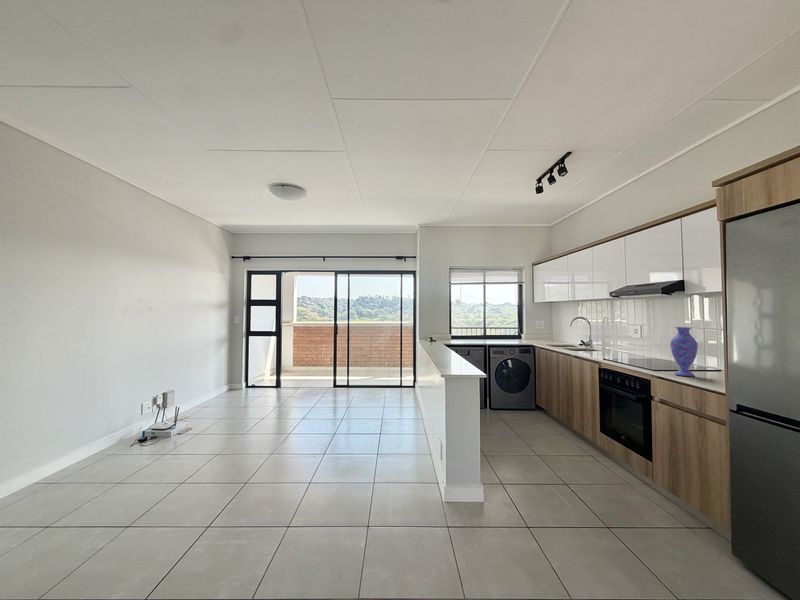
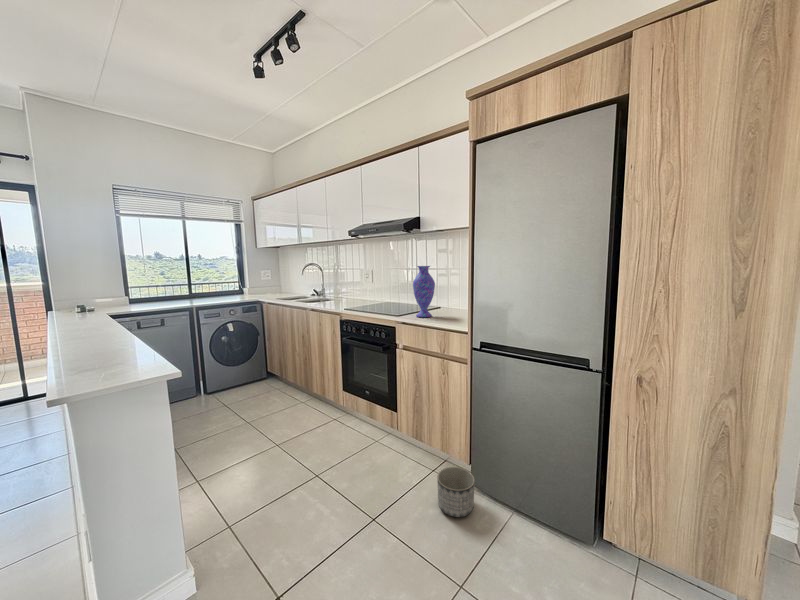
planter: none [677,518,724,569] -> present [437,467,475,517]

